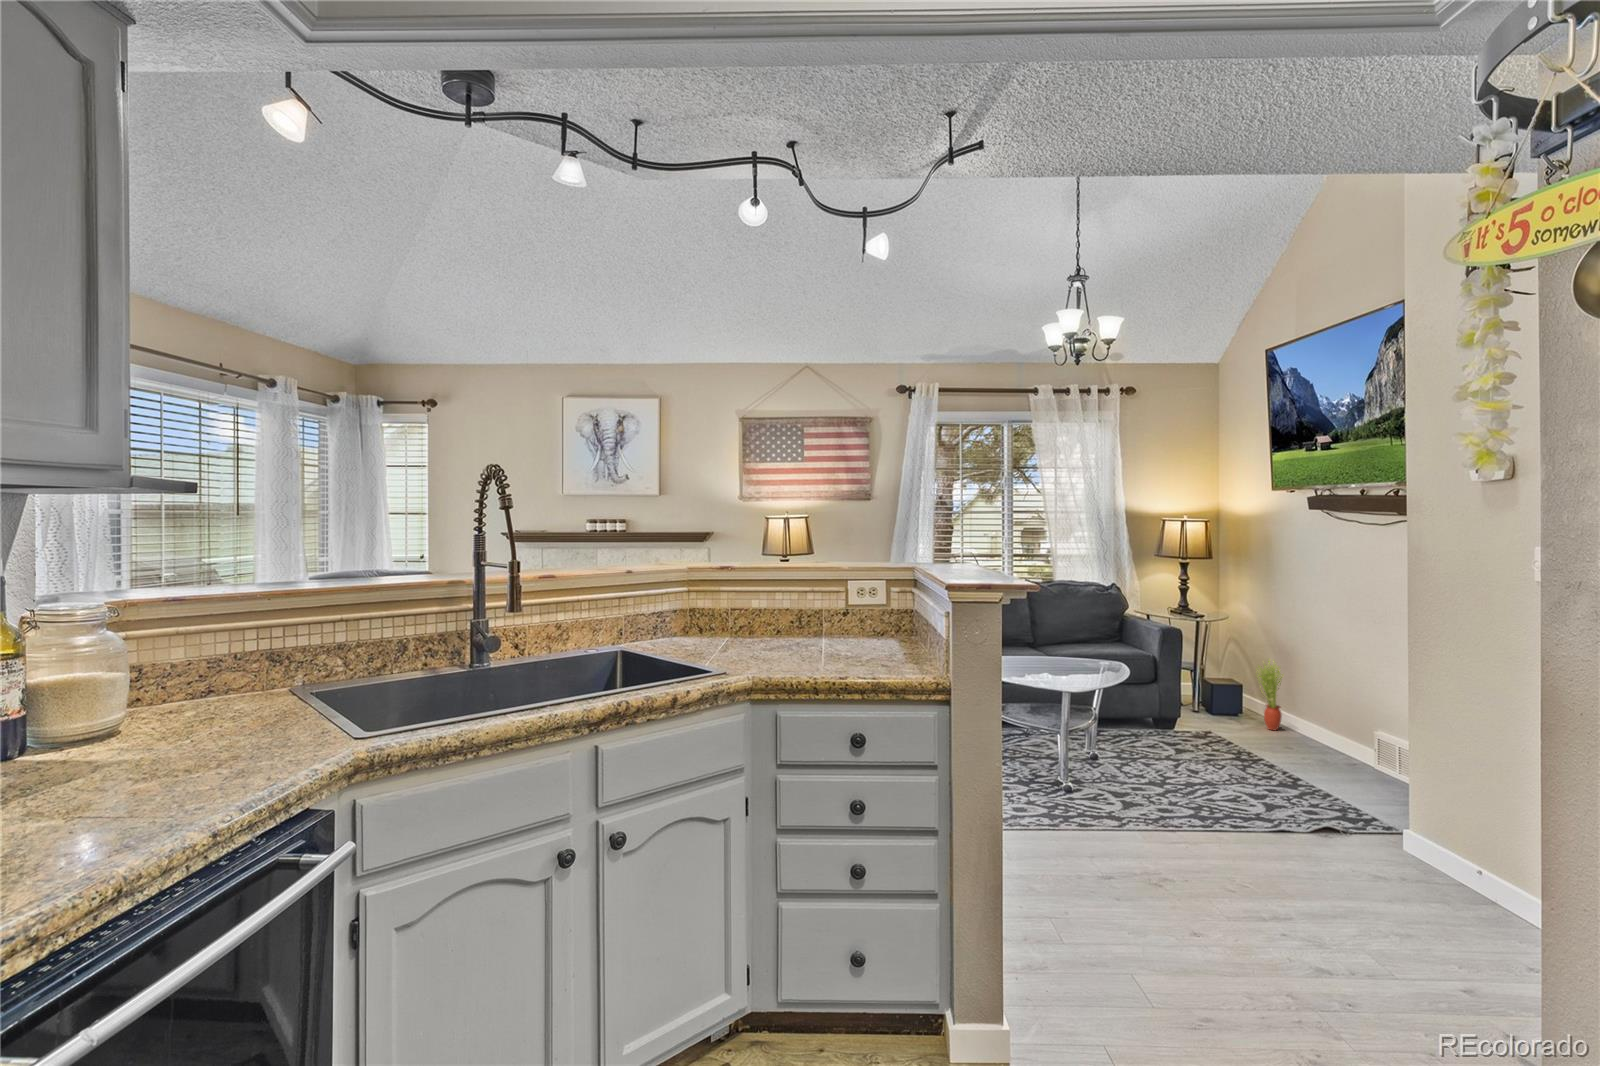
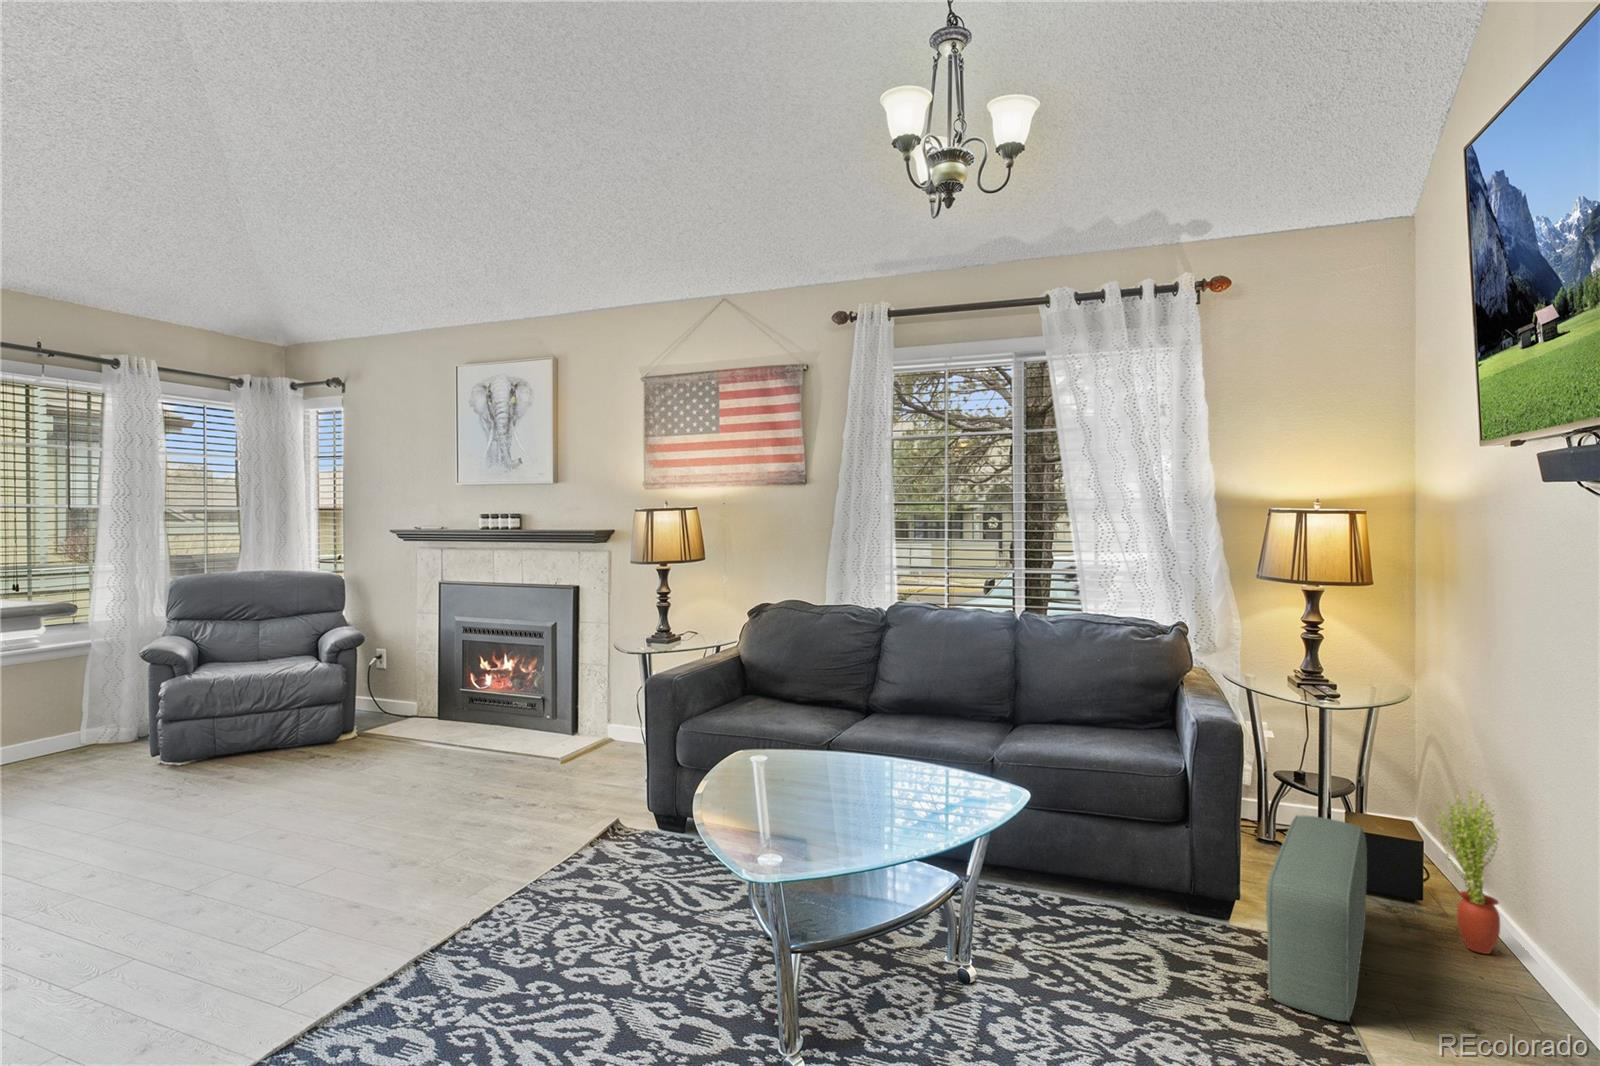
pouf: none [1197,679,1253,758] -> present [1266,816,1367,1021]

